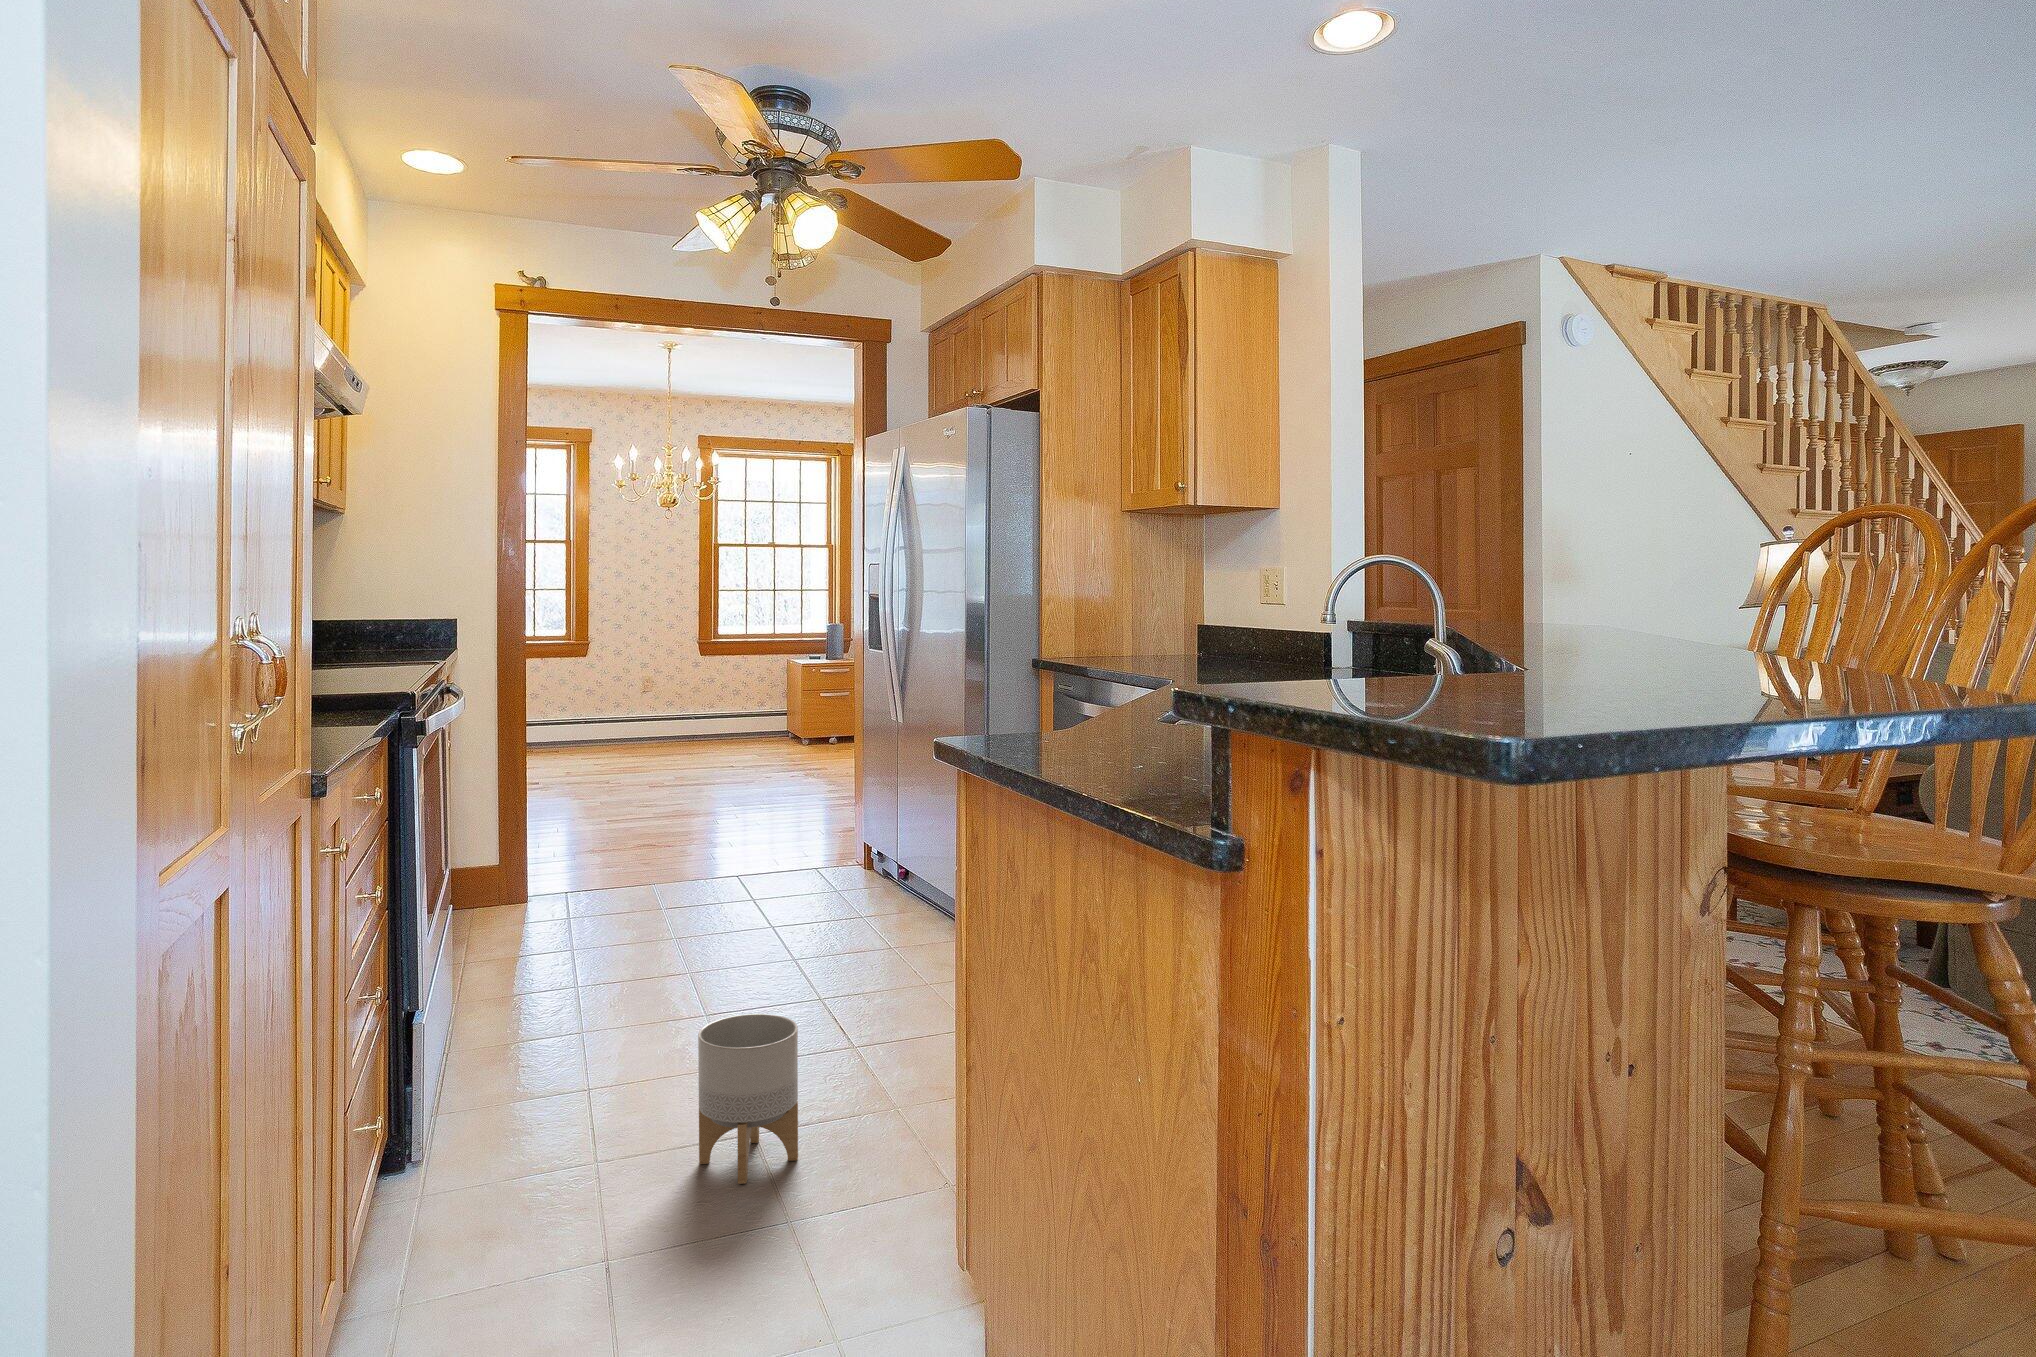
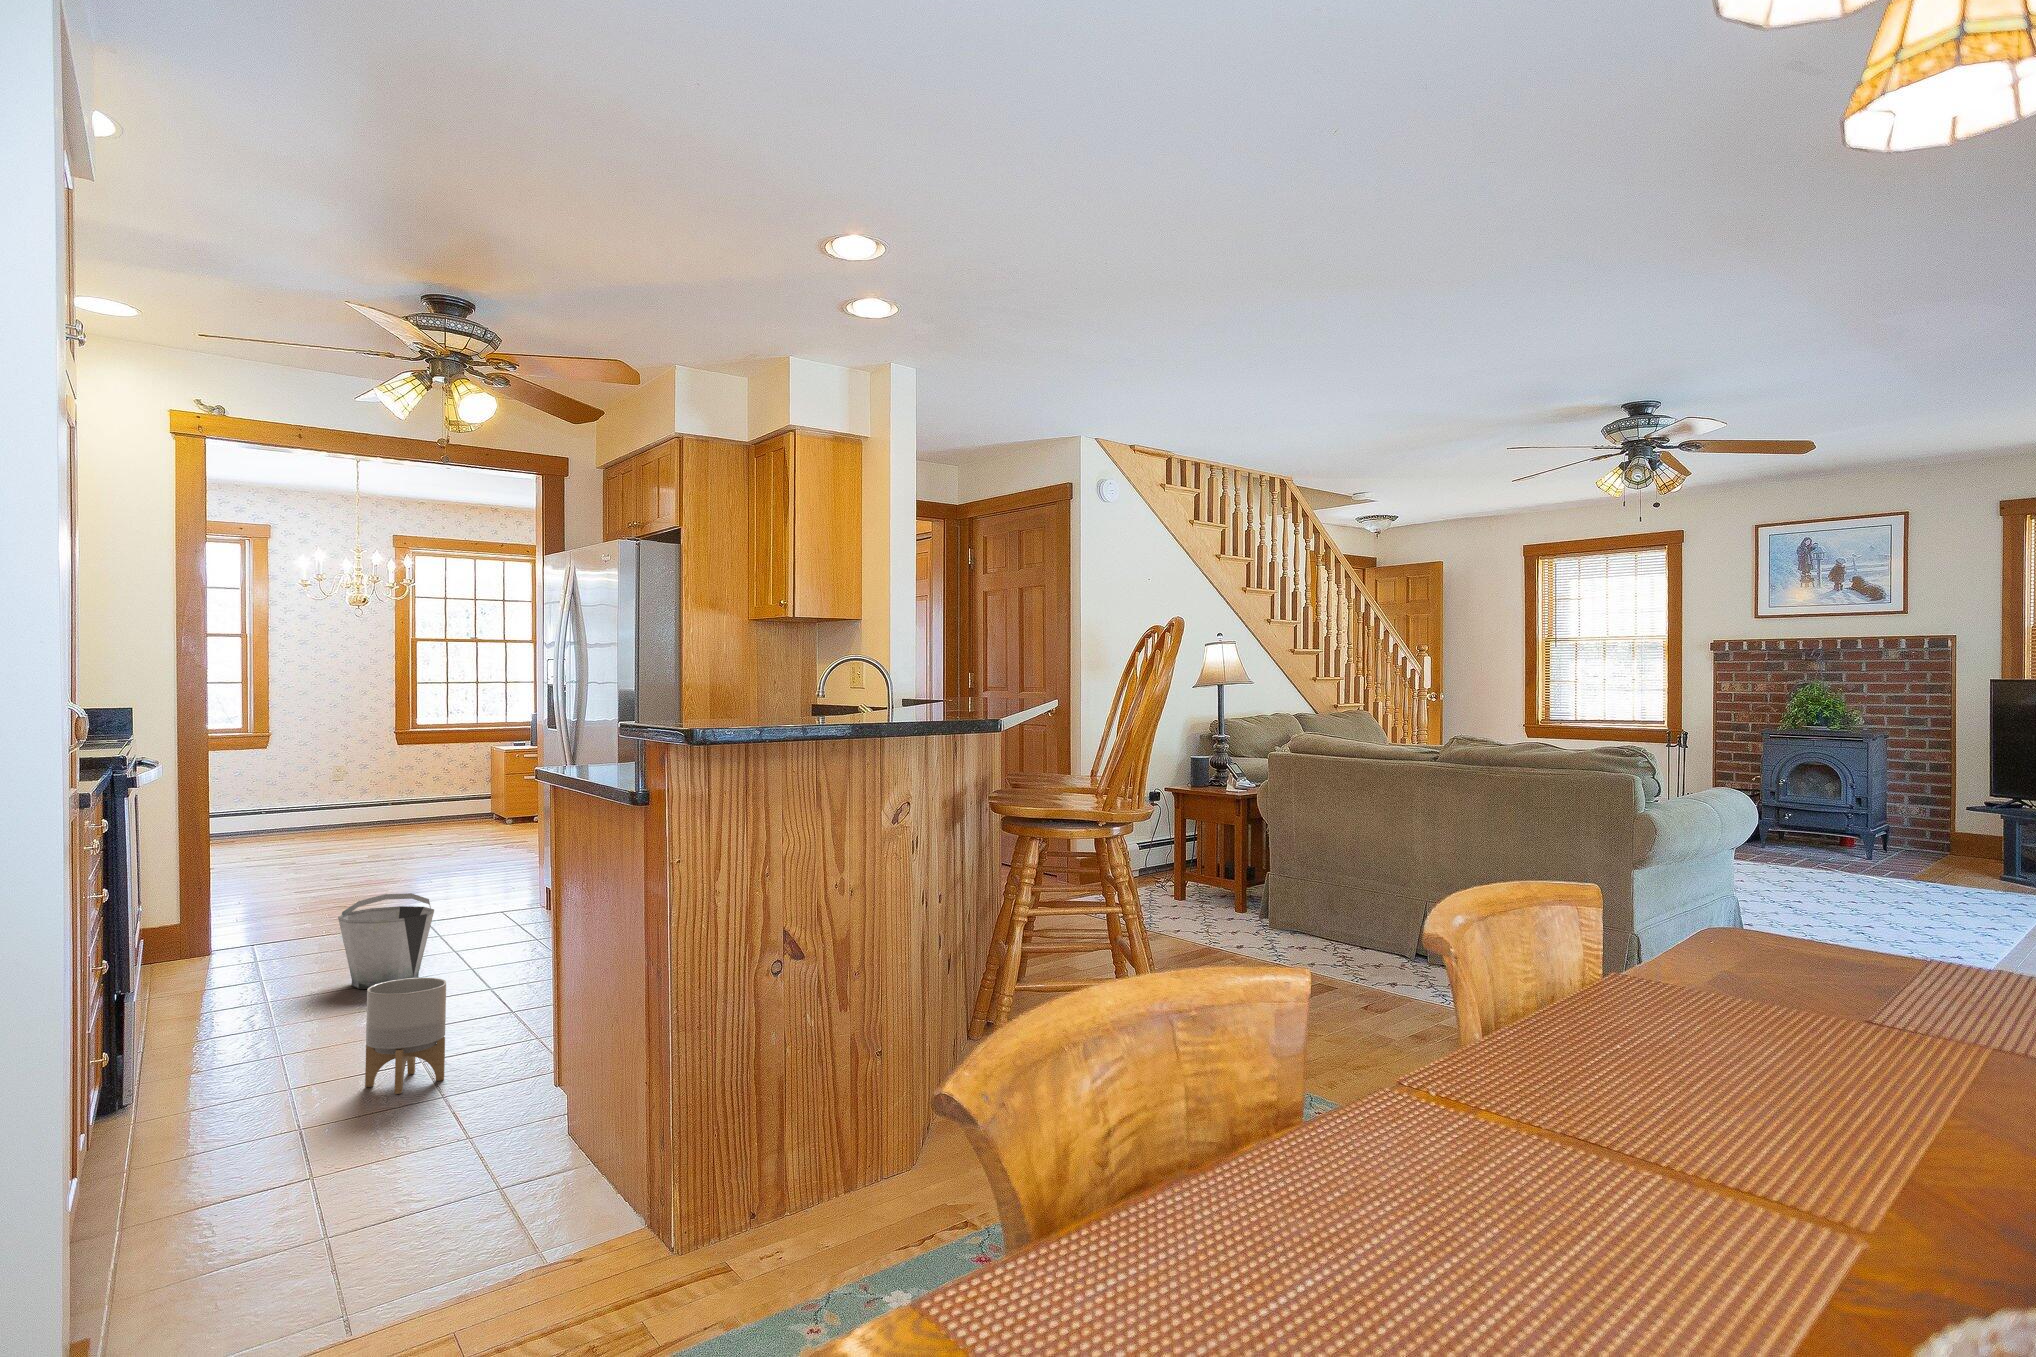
bucket: none [654,858,761,978] -> present [338,893,434,989]

